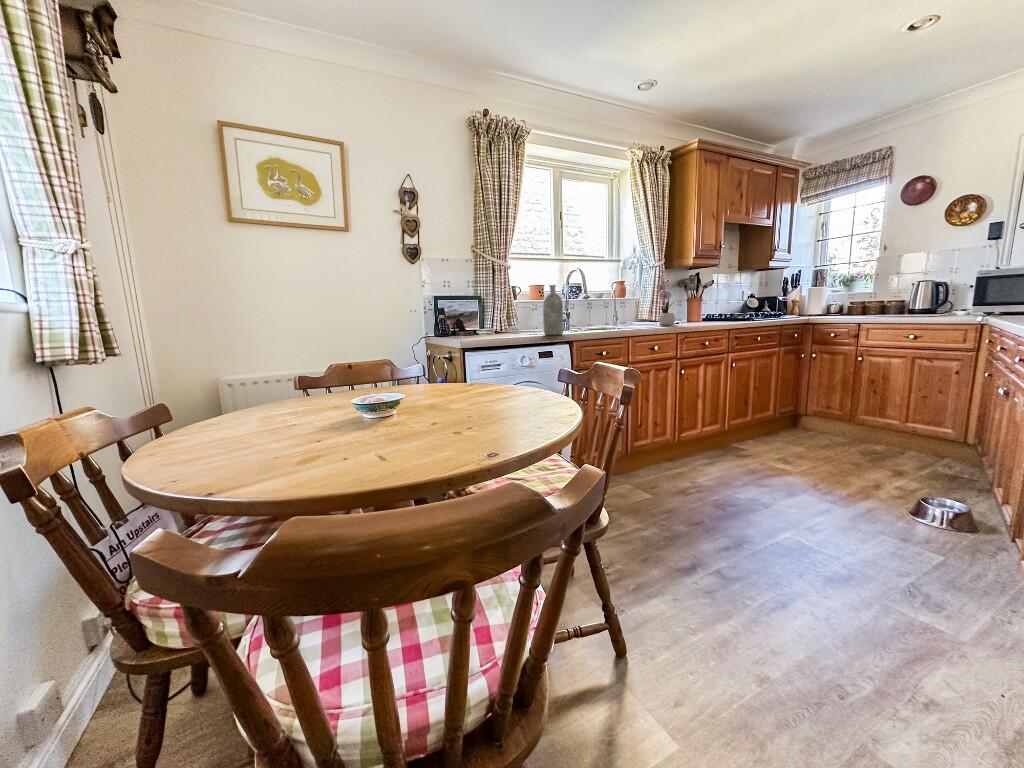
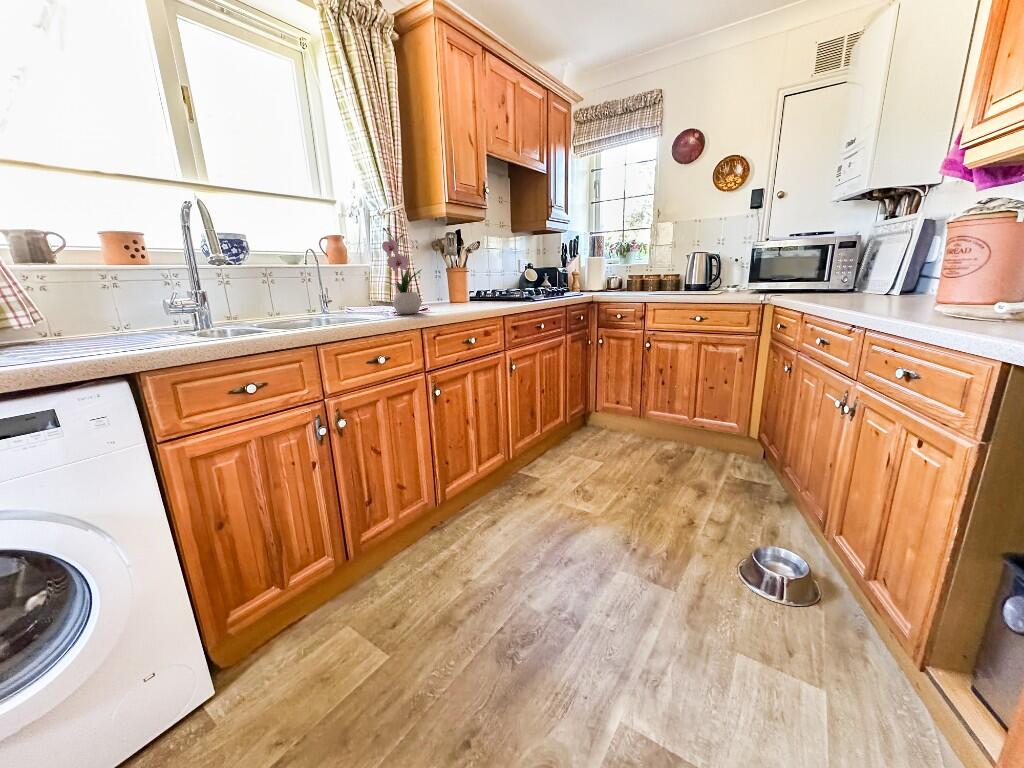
bottle: present [543,285,563,335] -> none [37,226,132,361]

